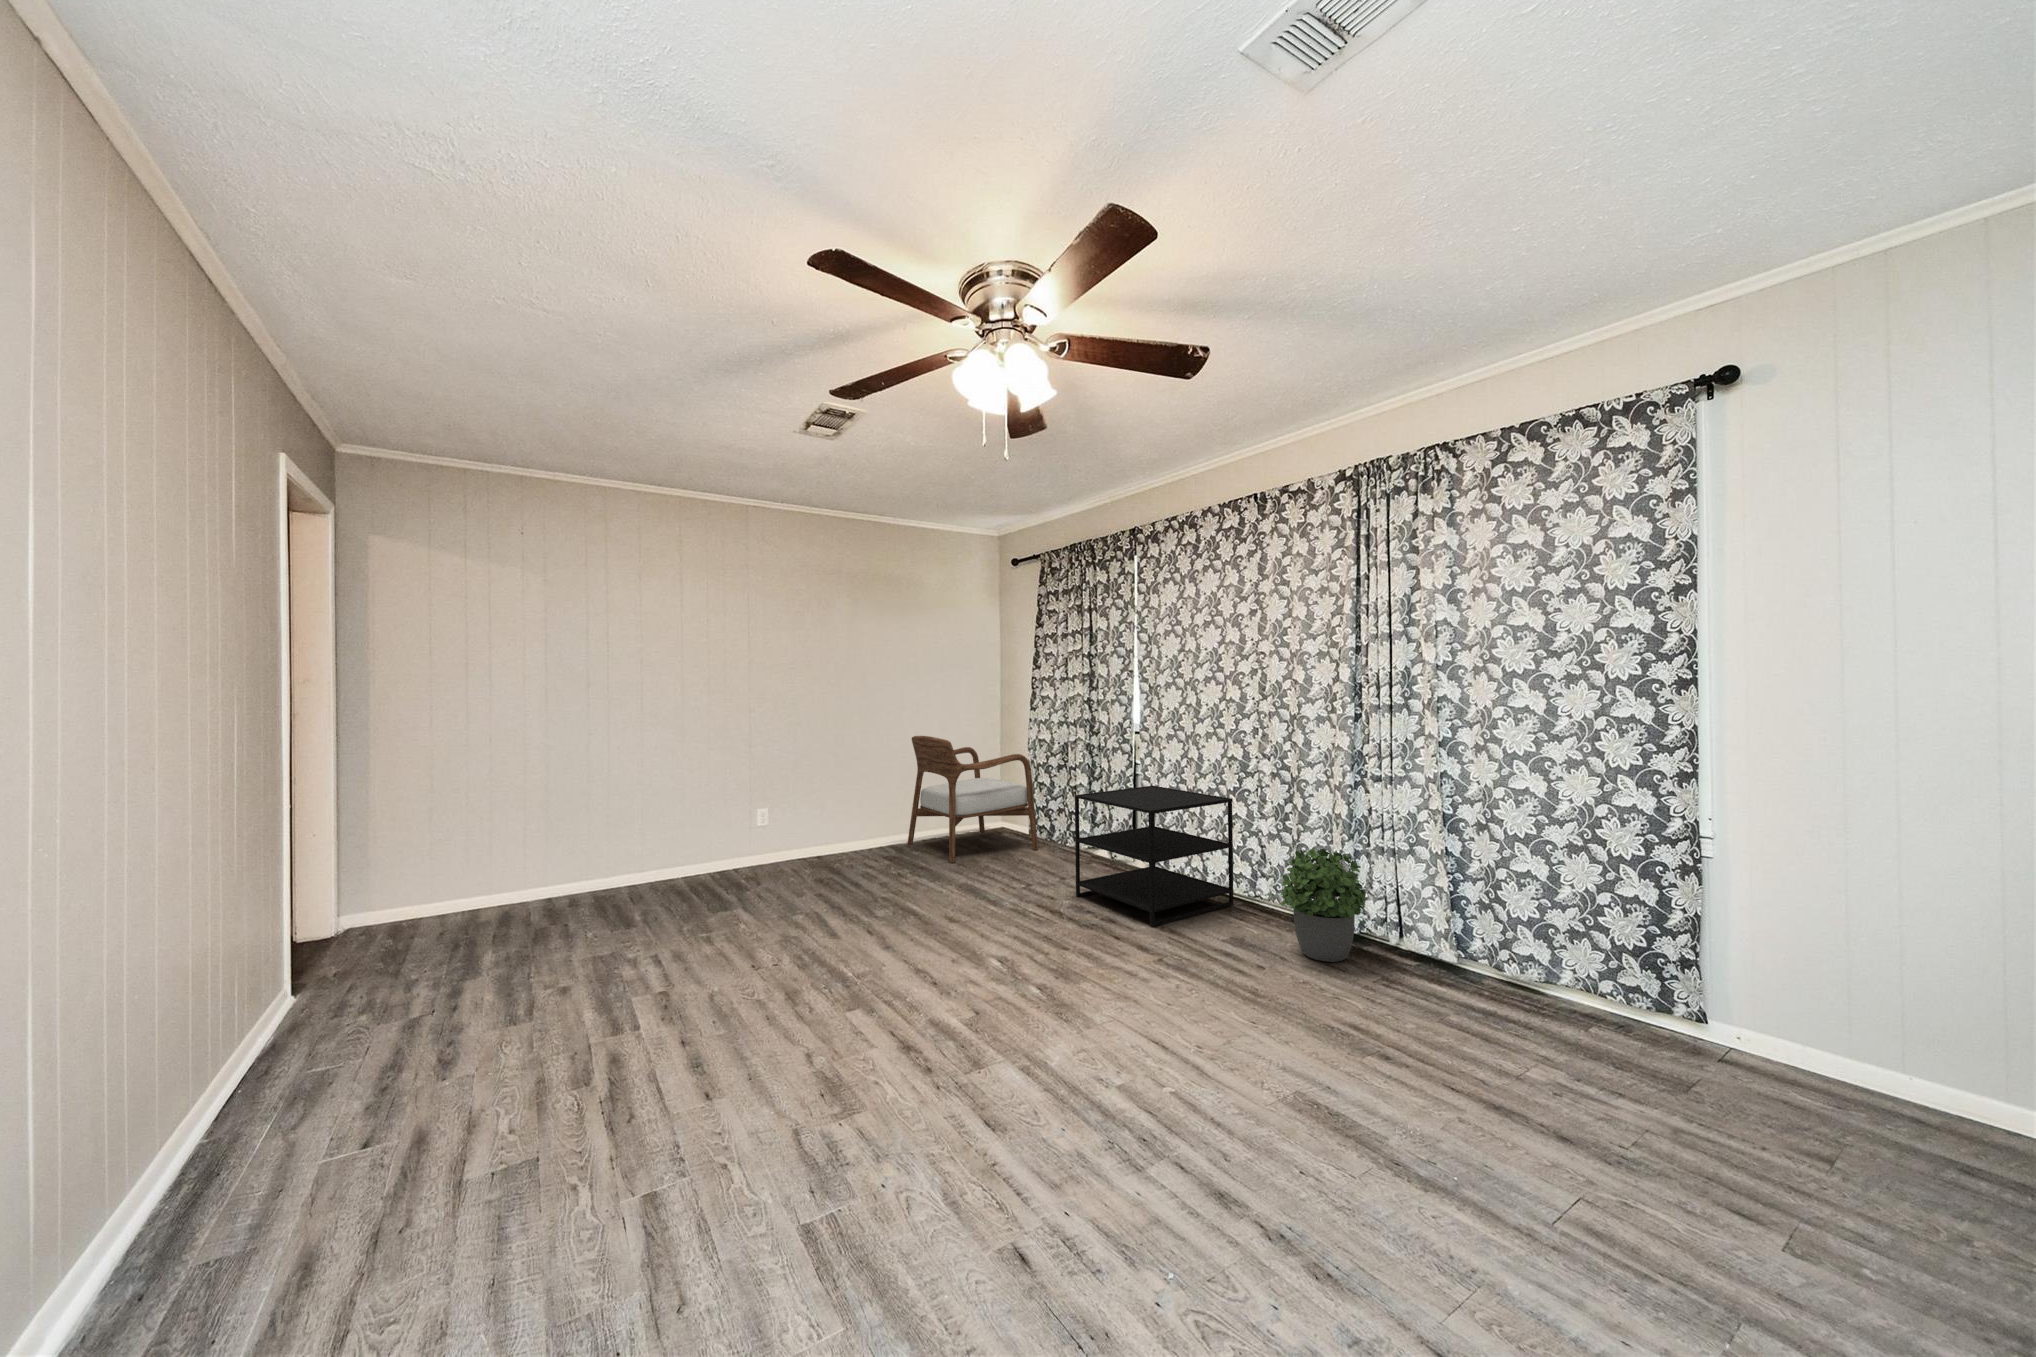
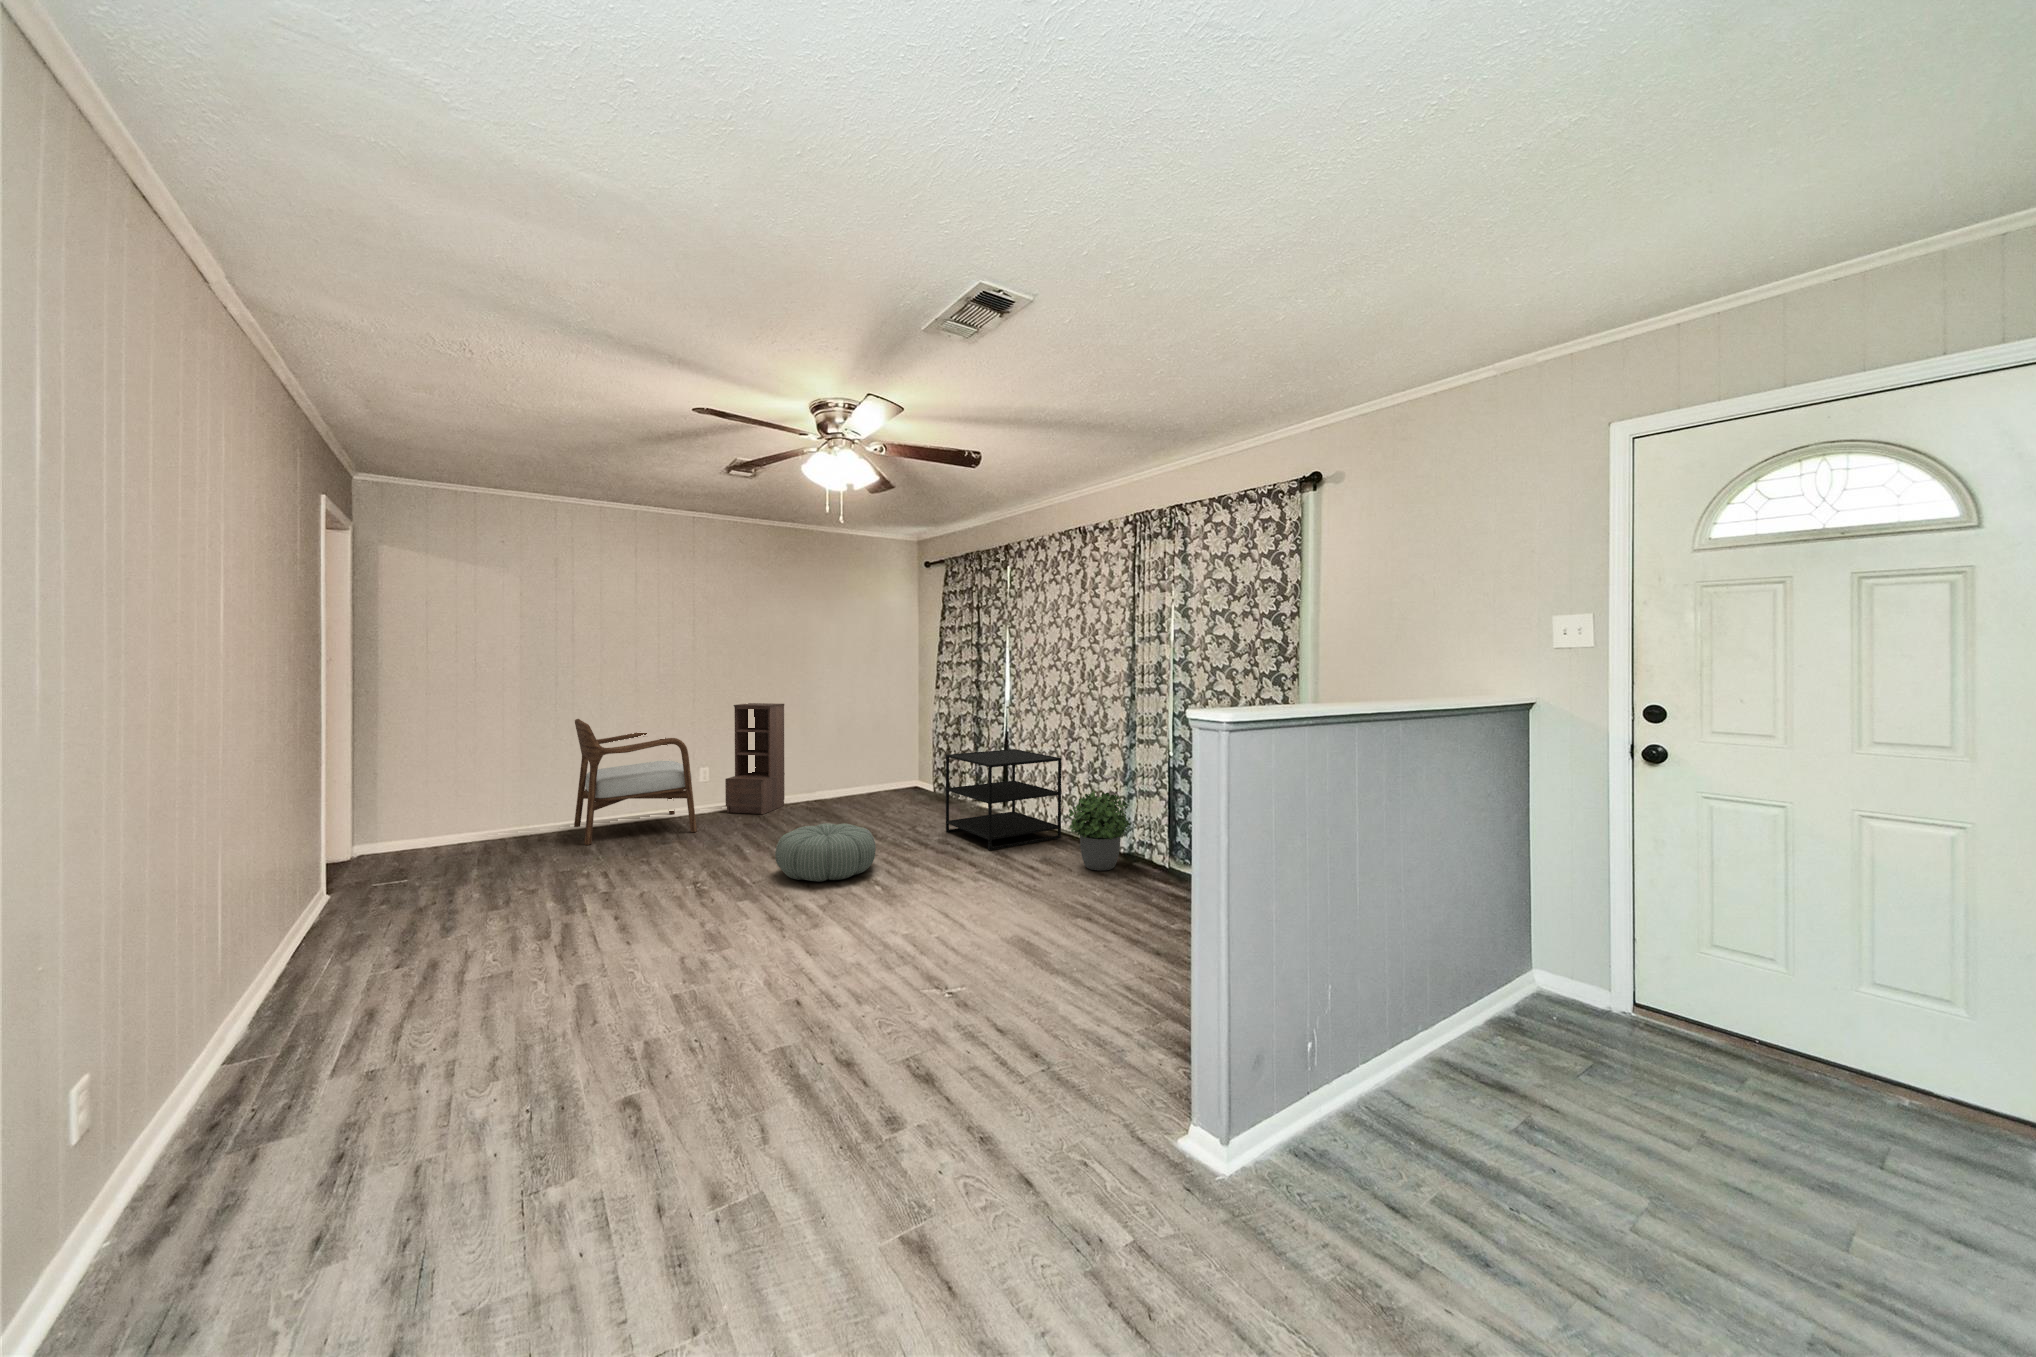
bookshelf: none [784,731,854,871] -> present [725,703,785,814]
armchair: present [907,736,1038,863] -> present [574,719,697,845]
pouf: none [879,896,1016,986] -> present [775,823,876,882]

